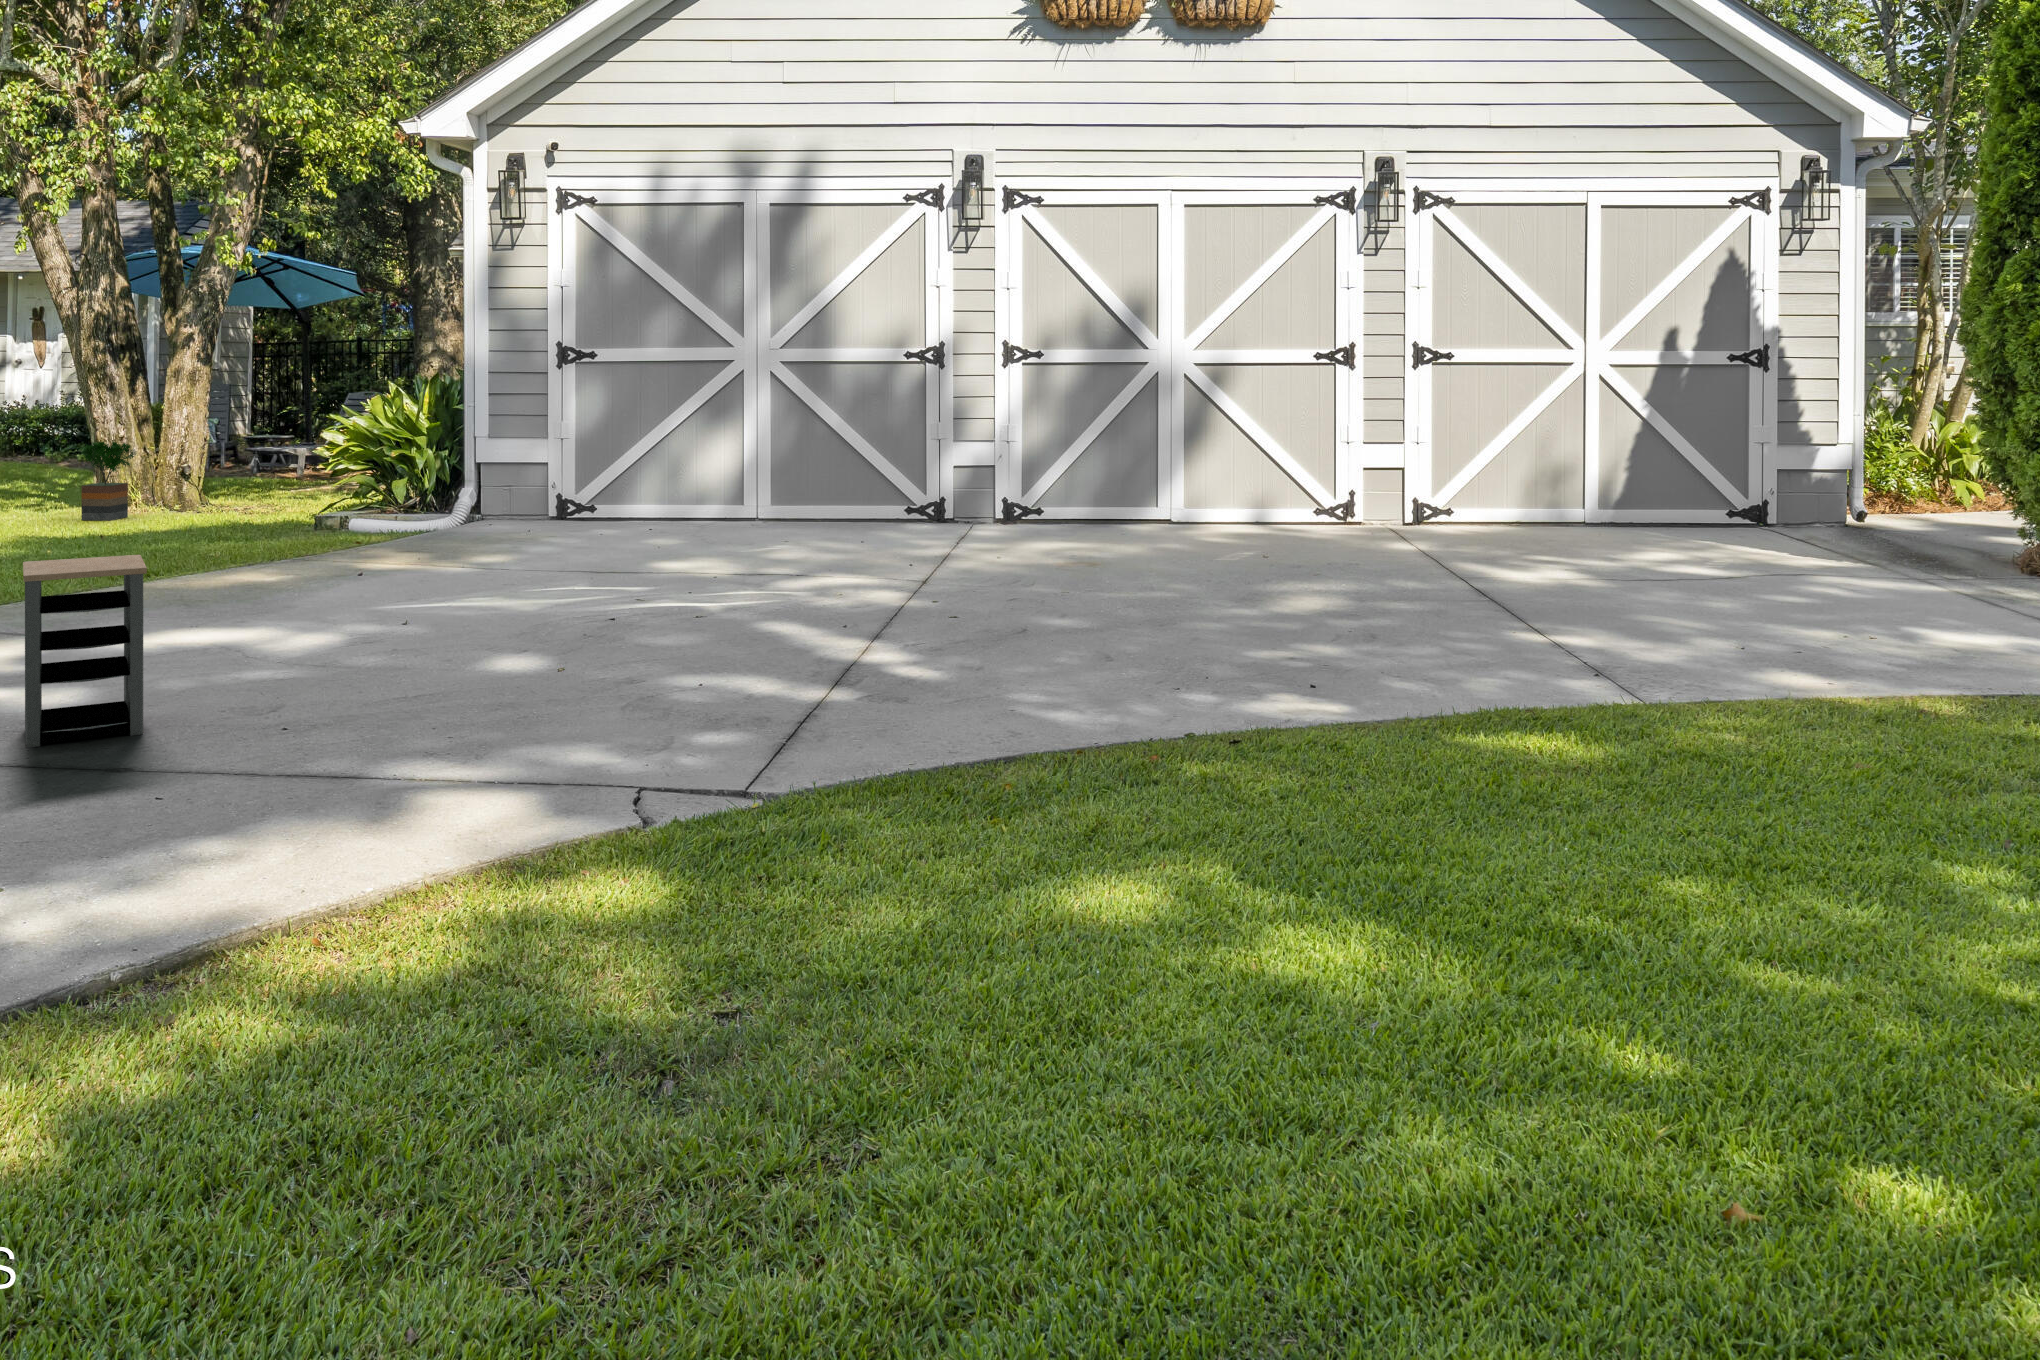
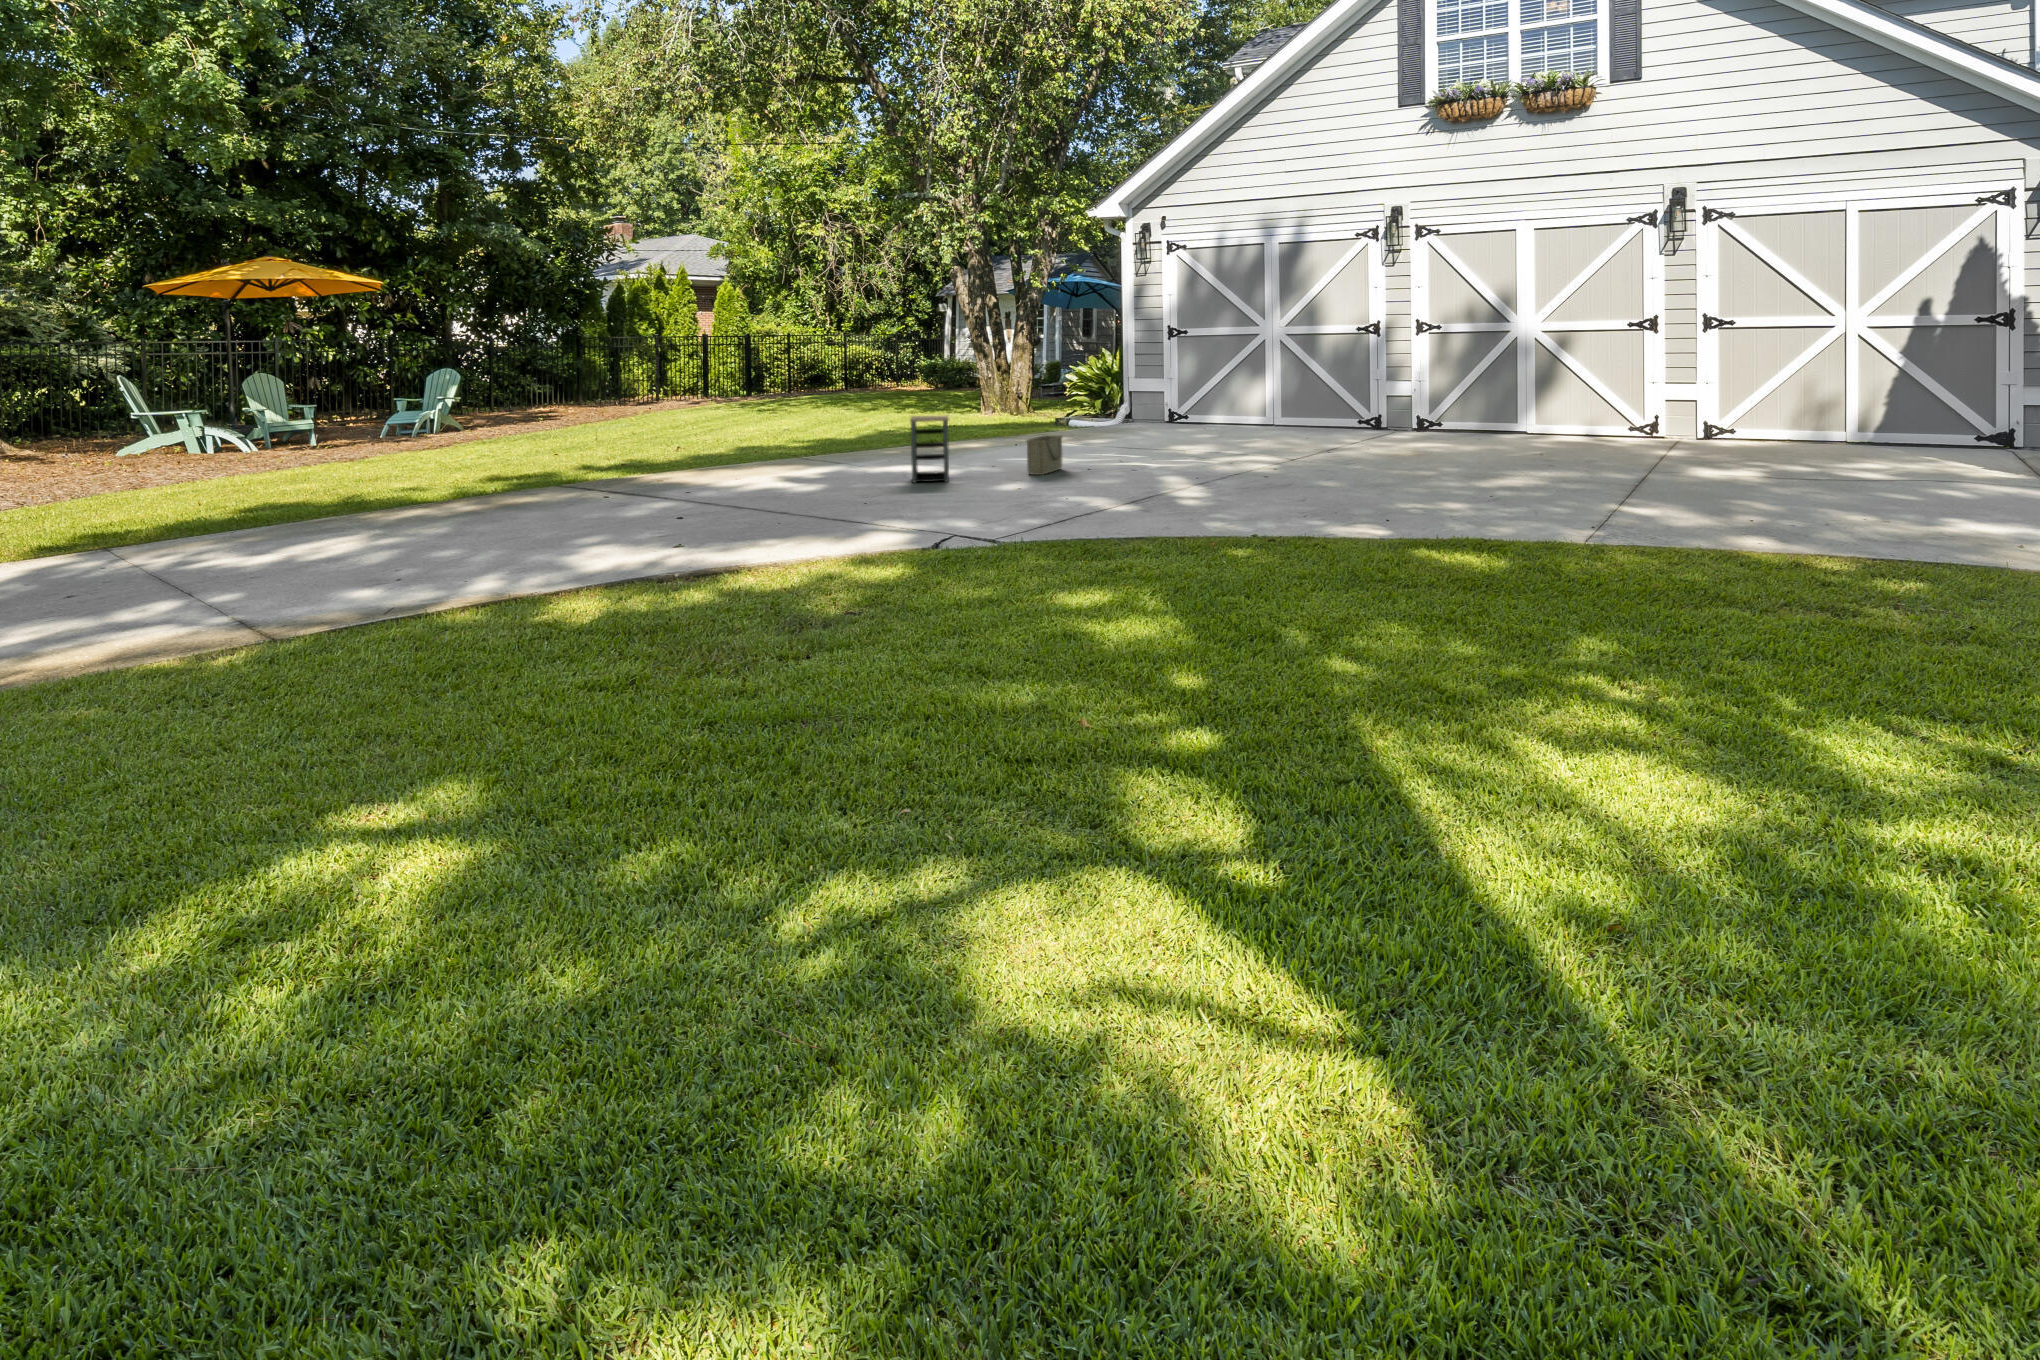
potted tree: present [81,441,136,521] -> none [951,381,976,419]
basket: none [354,584,440,686] -> present [1026,435,1063,475]

